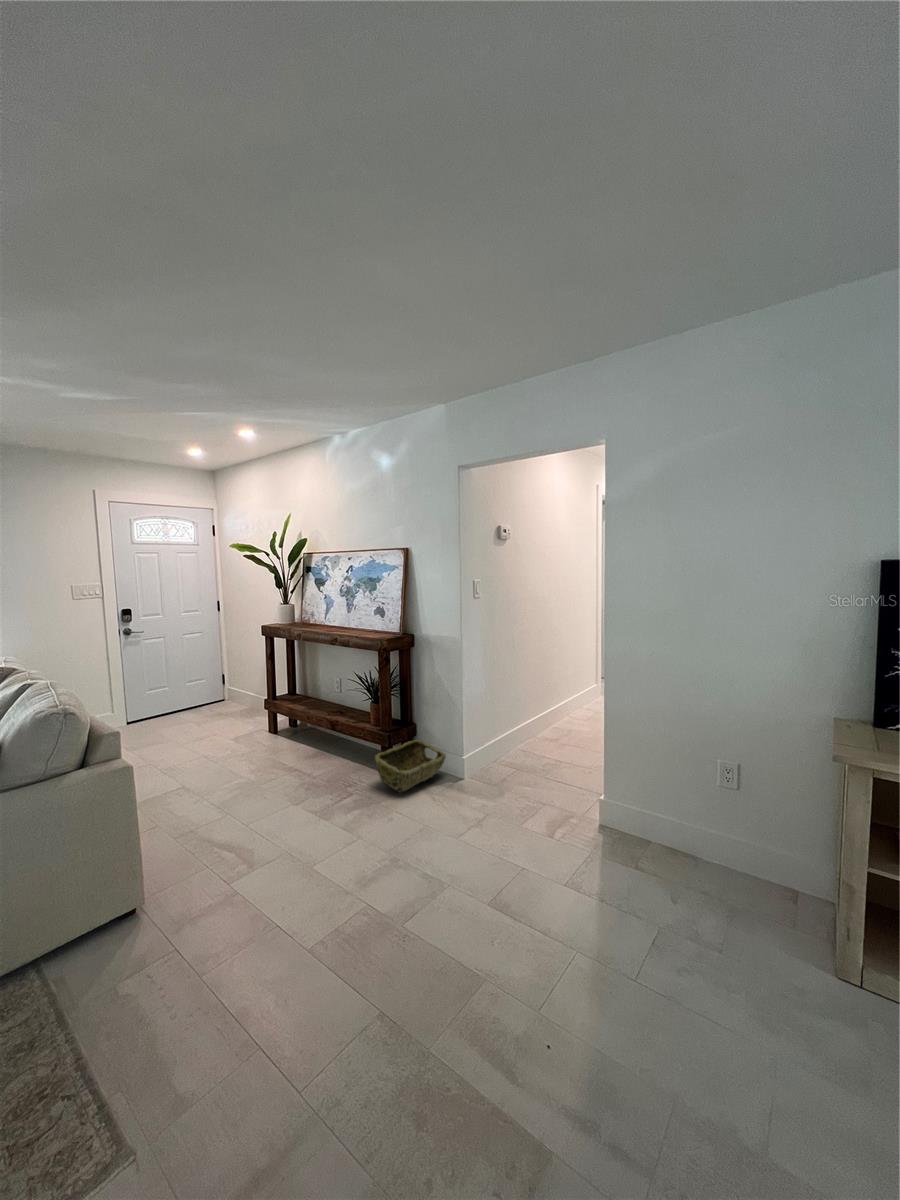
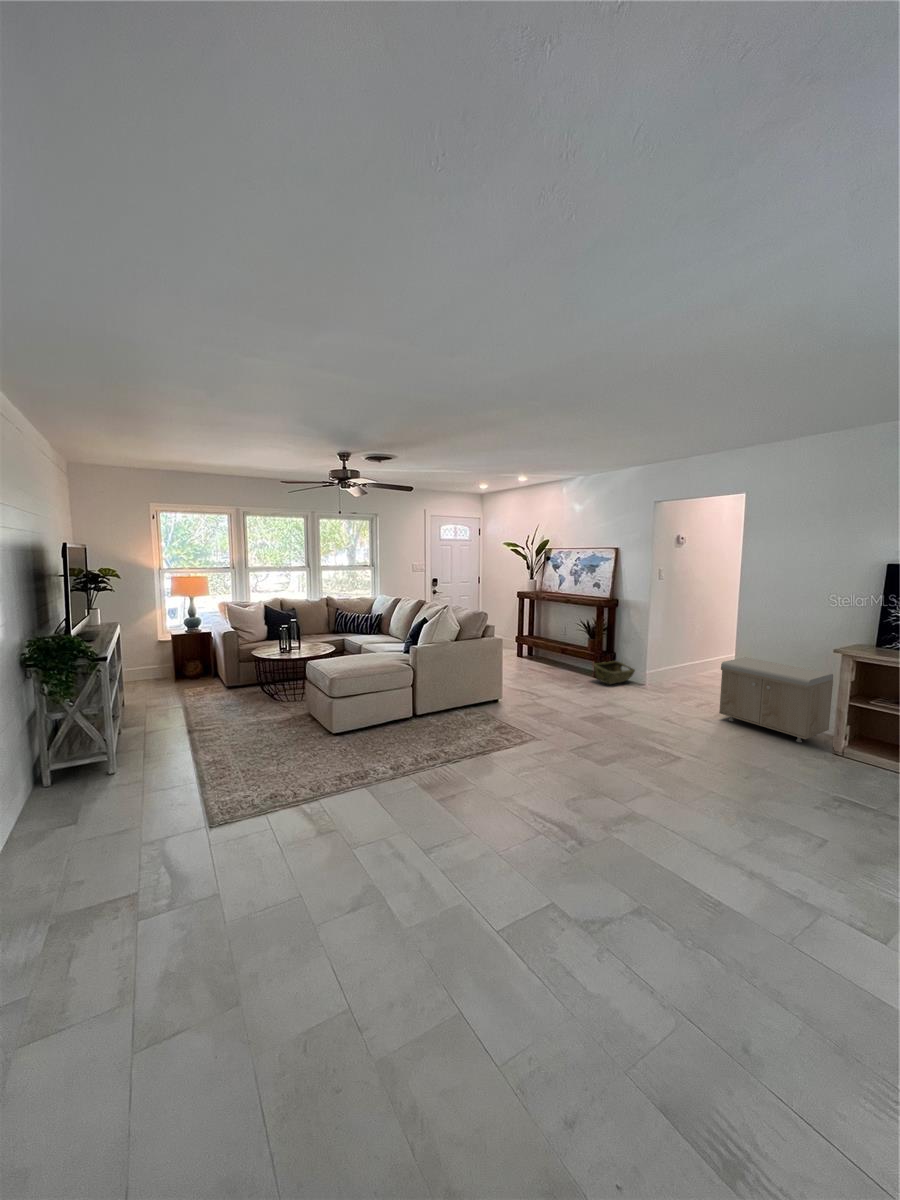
storage bench: none [594,738,786,931] -> present [719,657,833,742]

